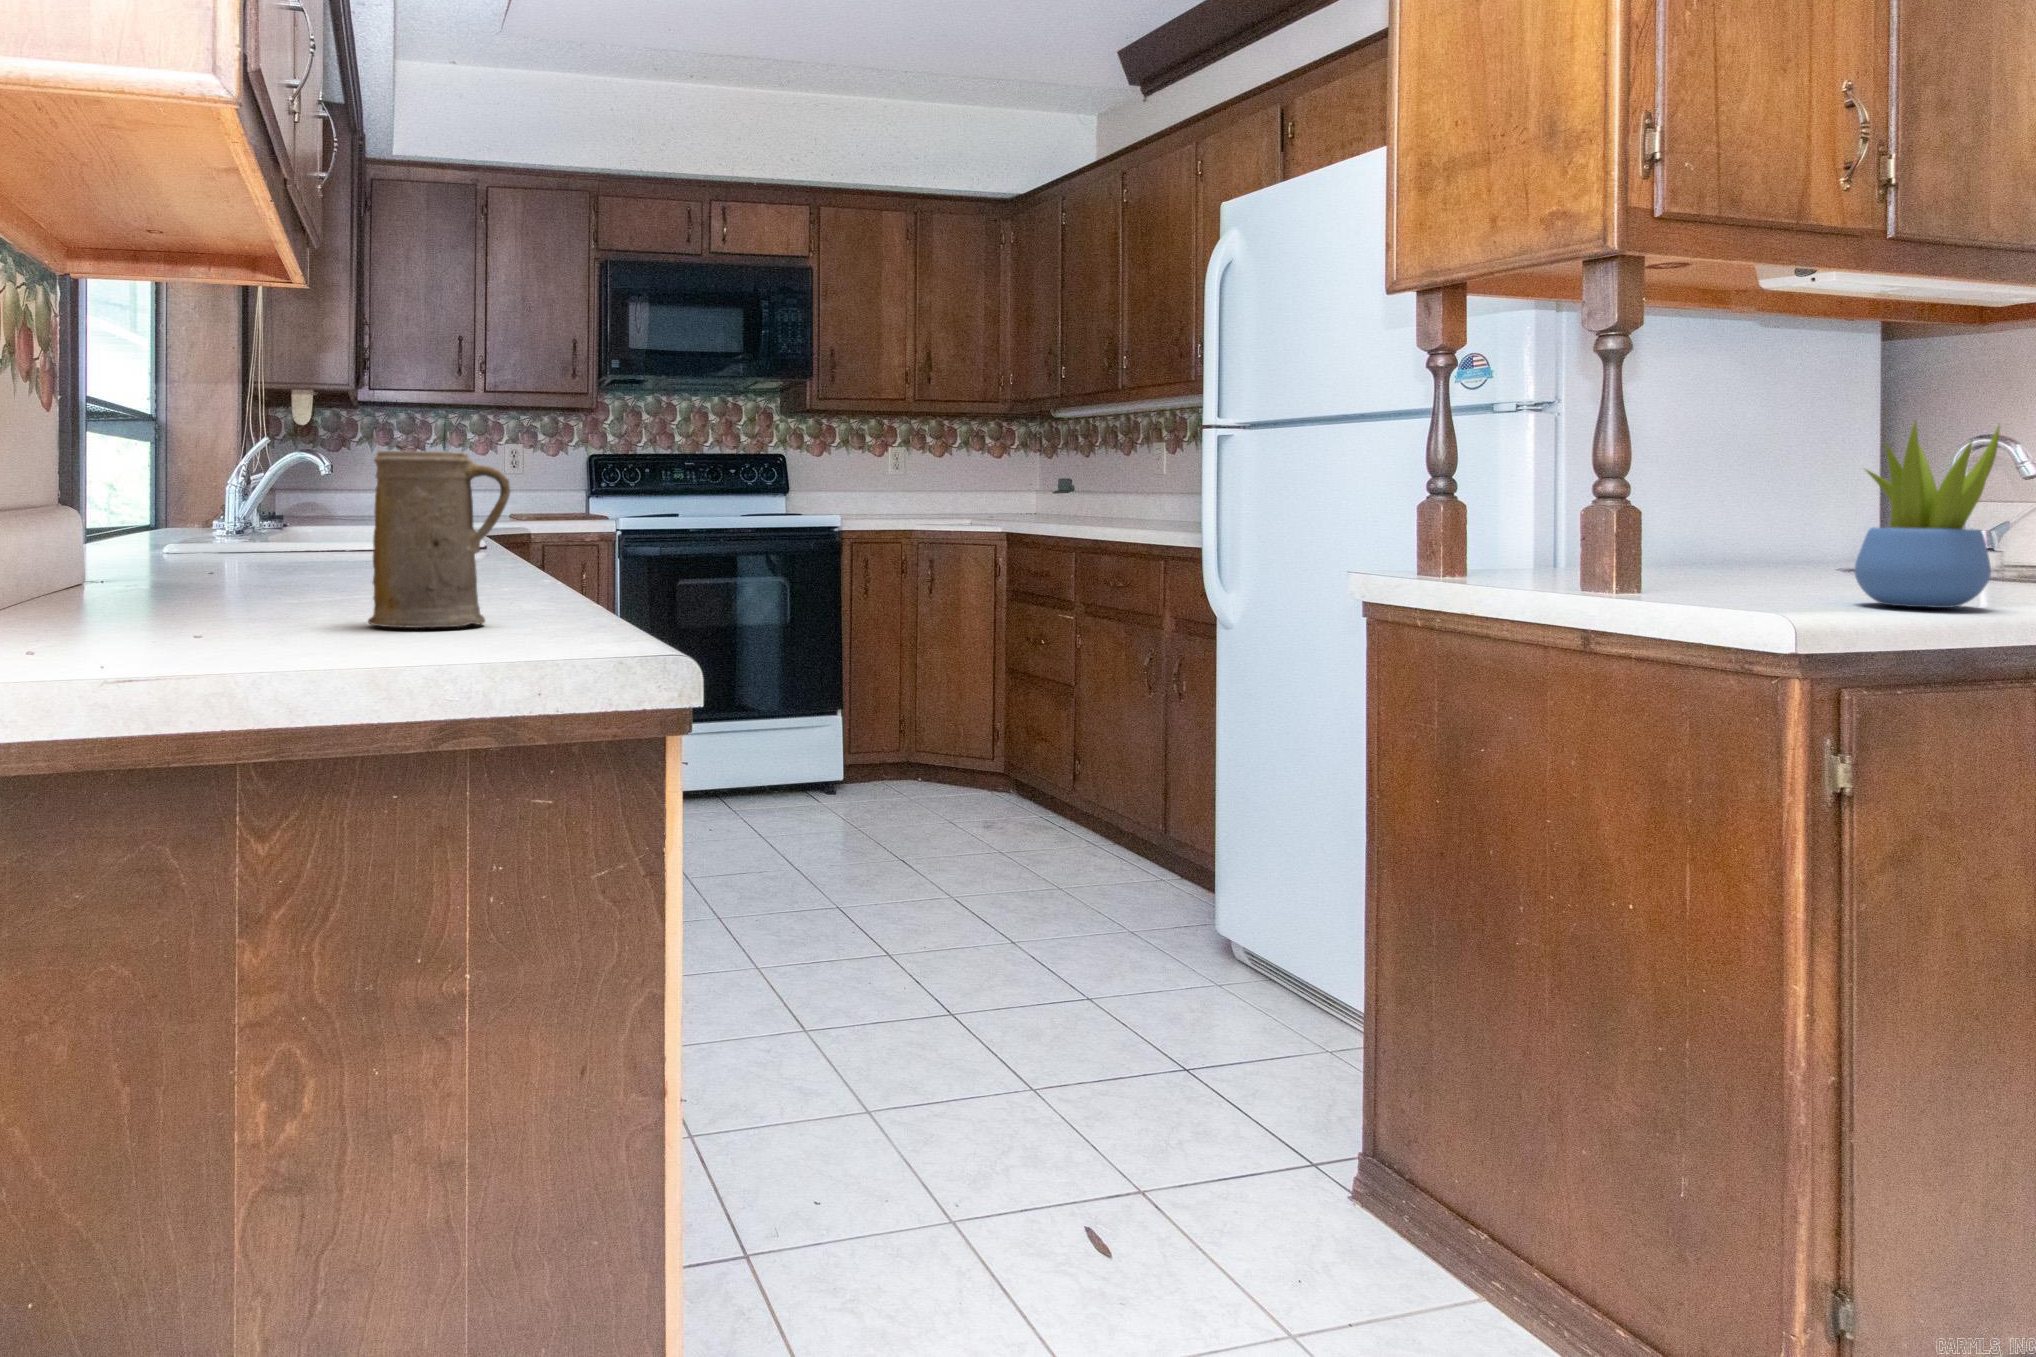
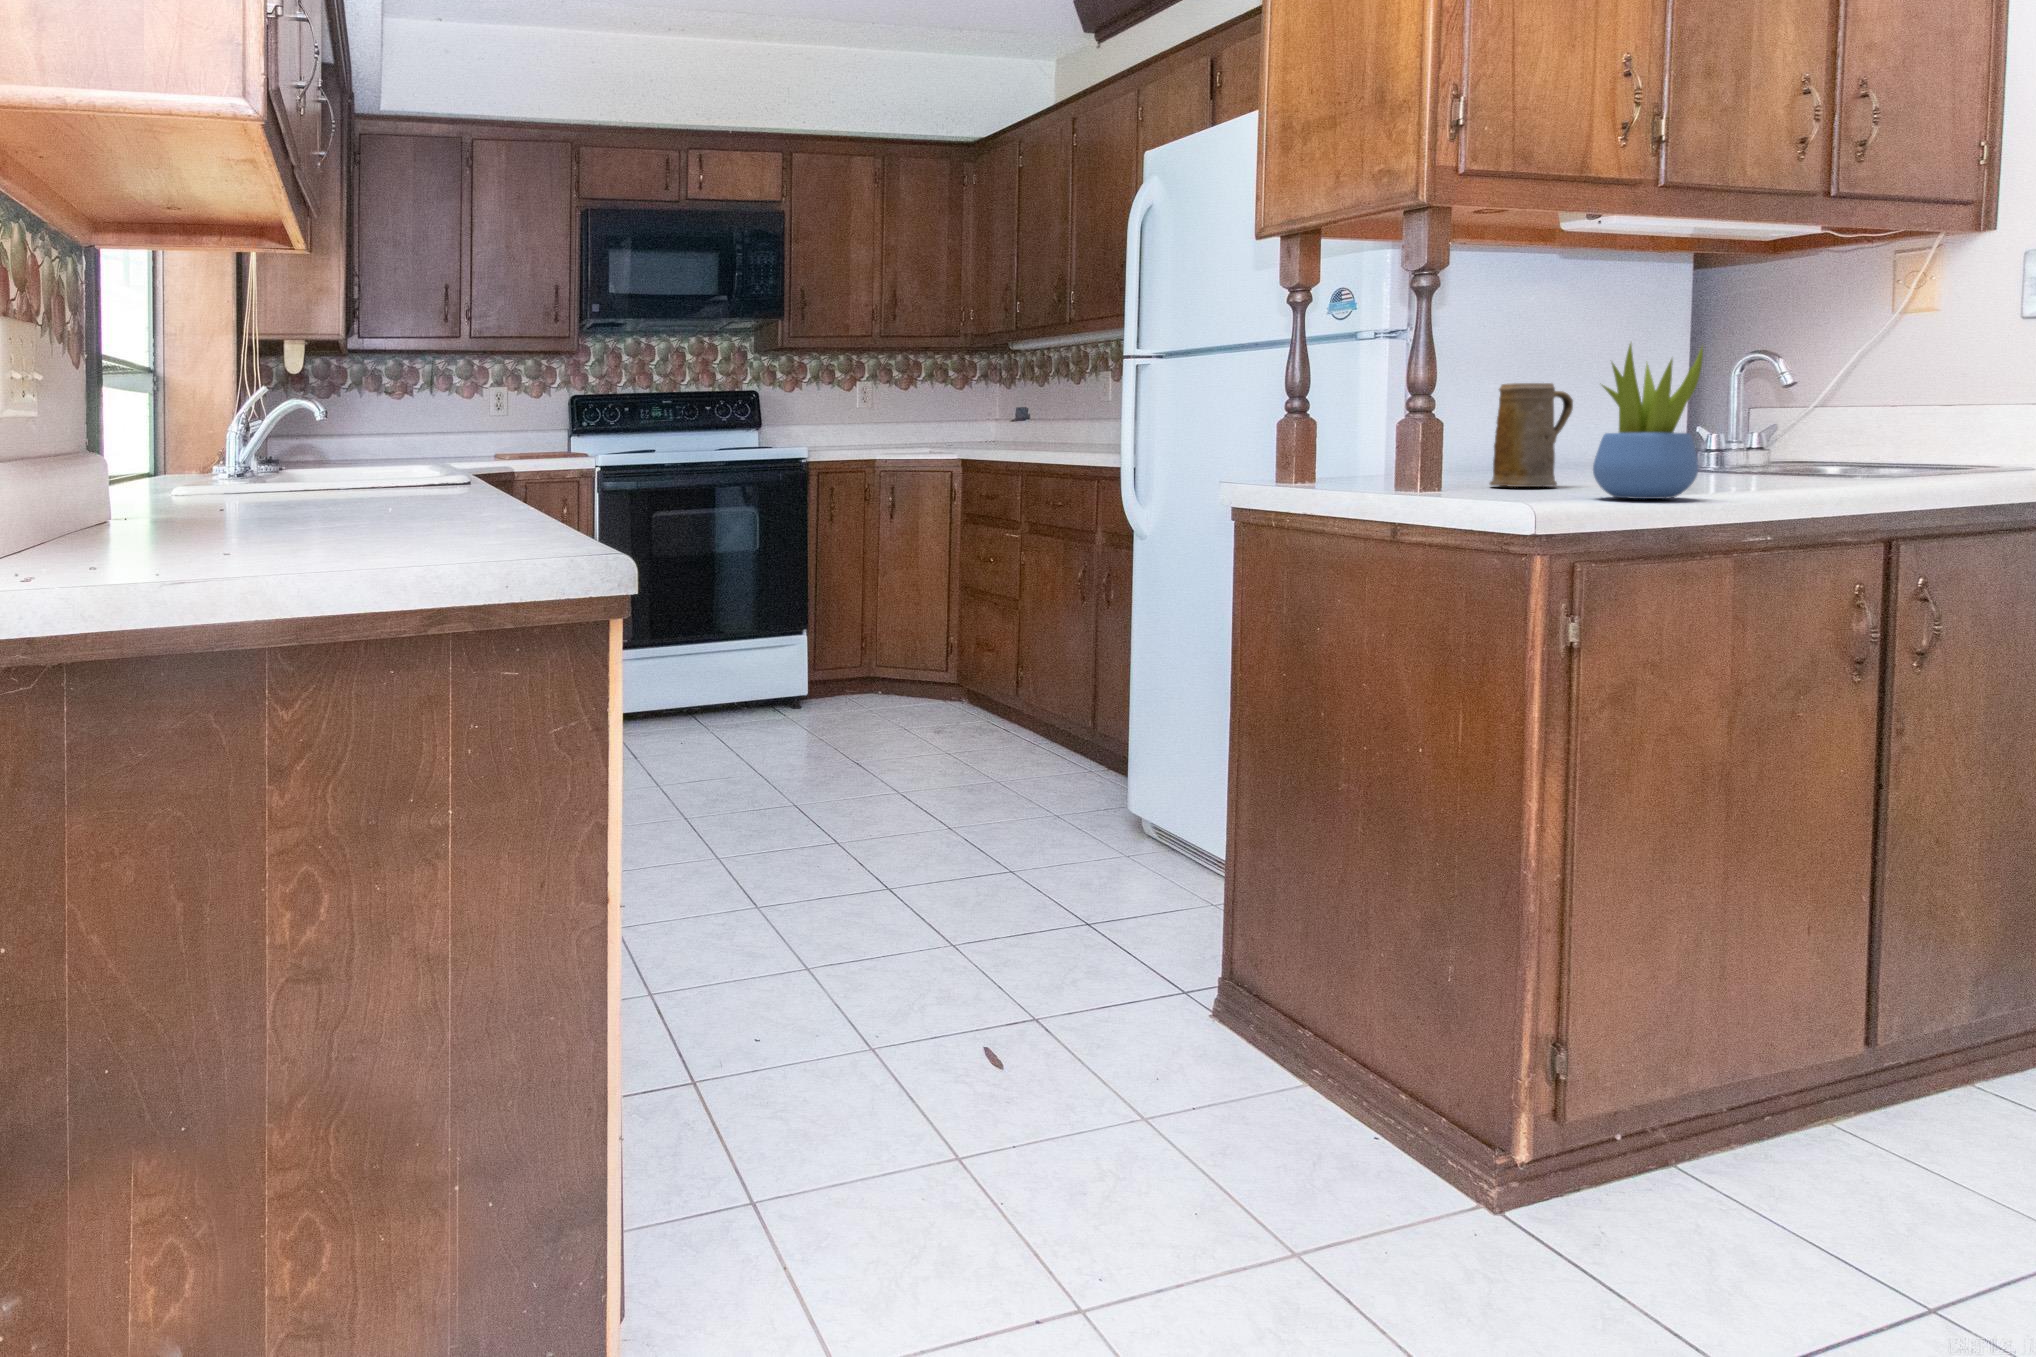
mug: present [368,451,510,628] -> present [1490,383,1573,487]

